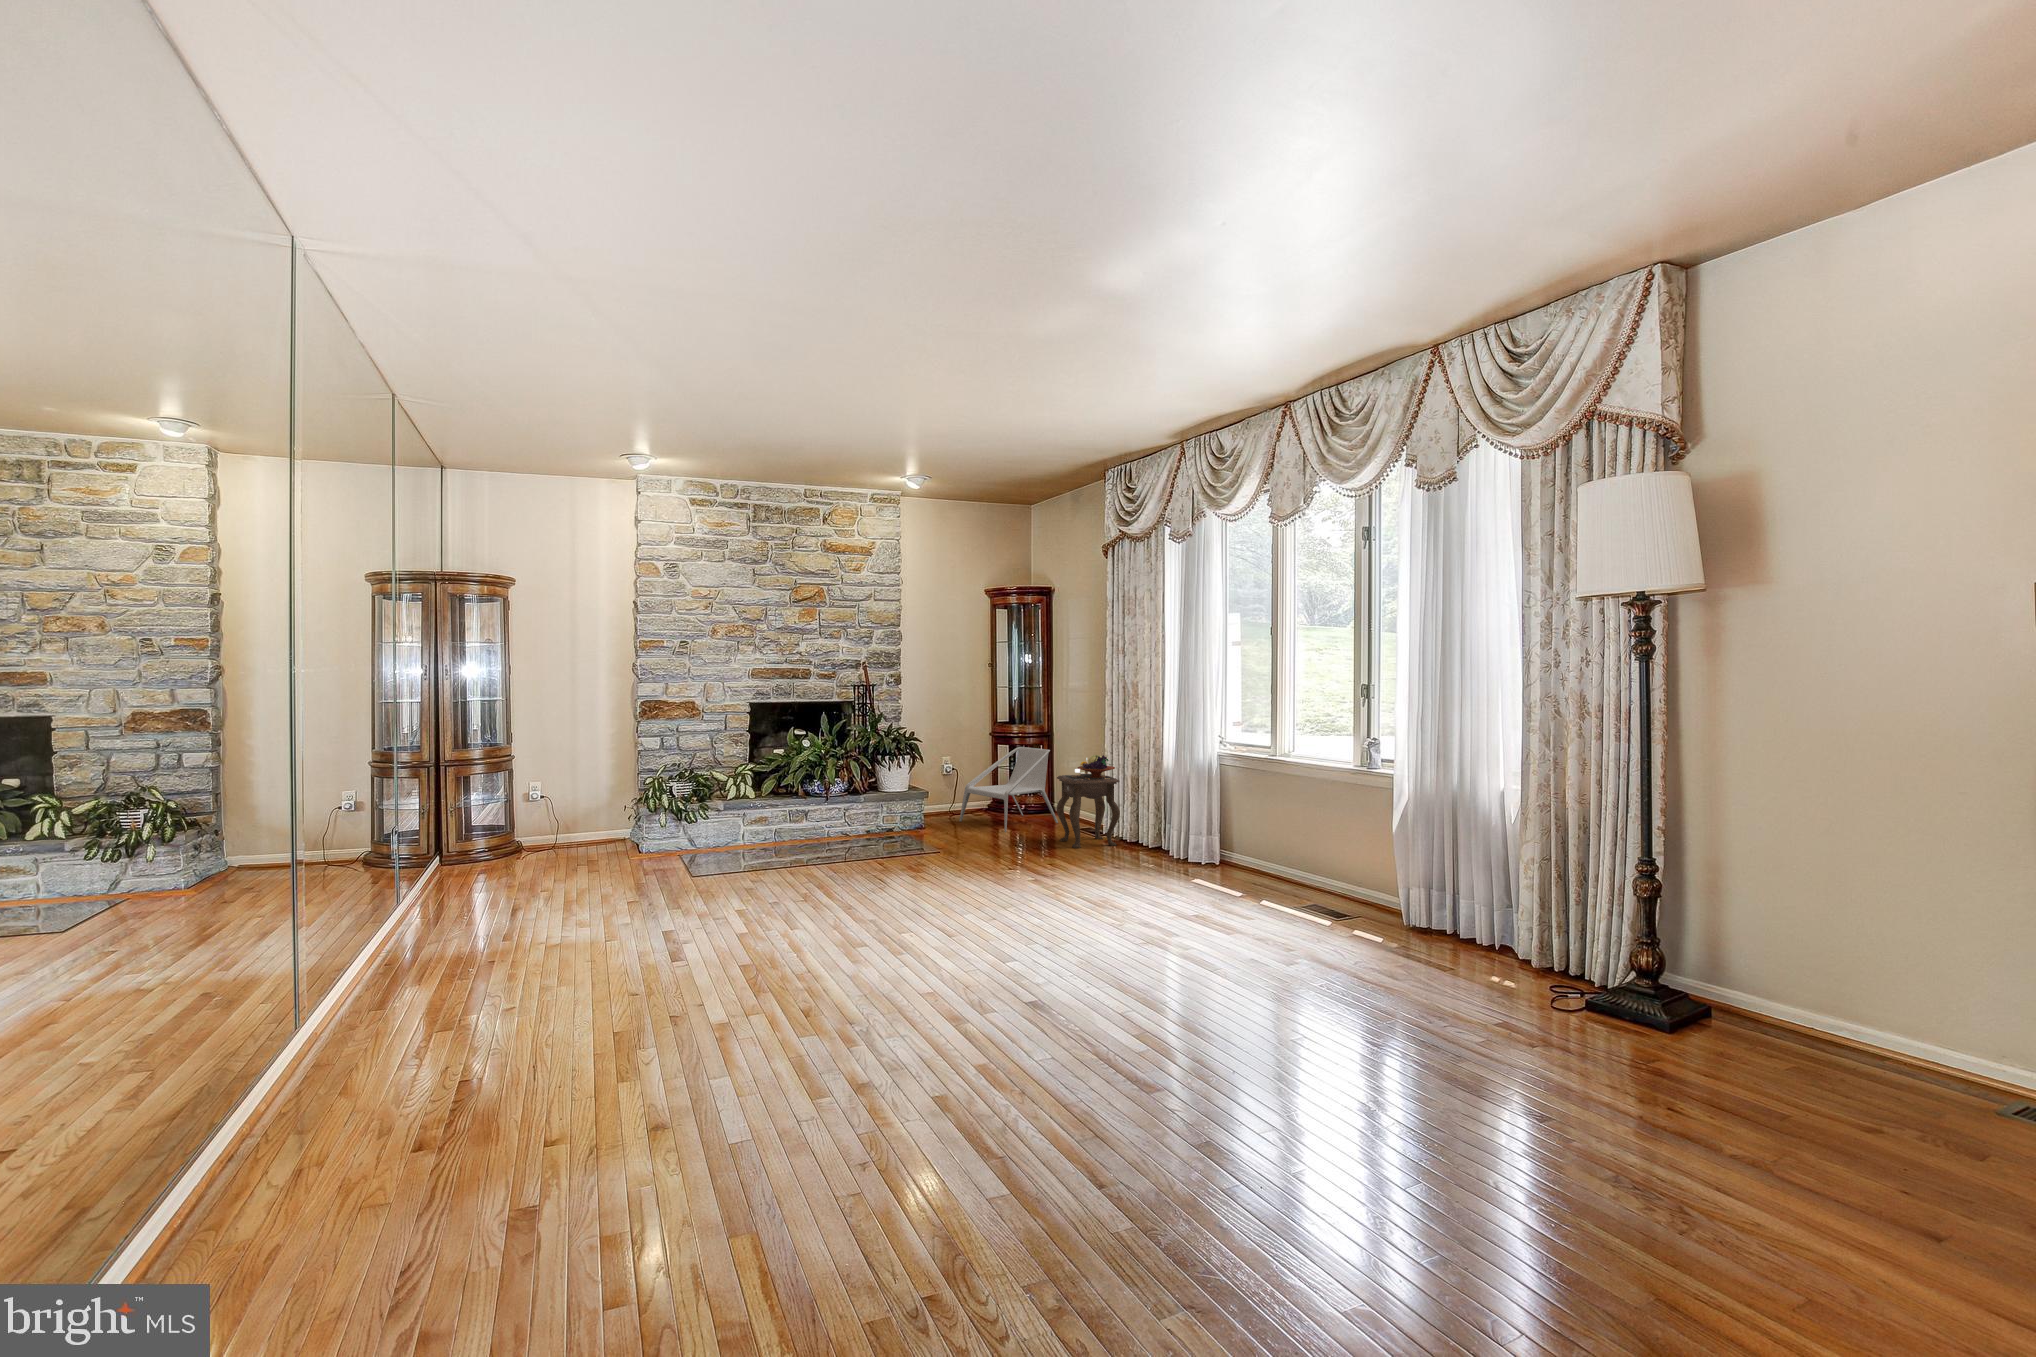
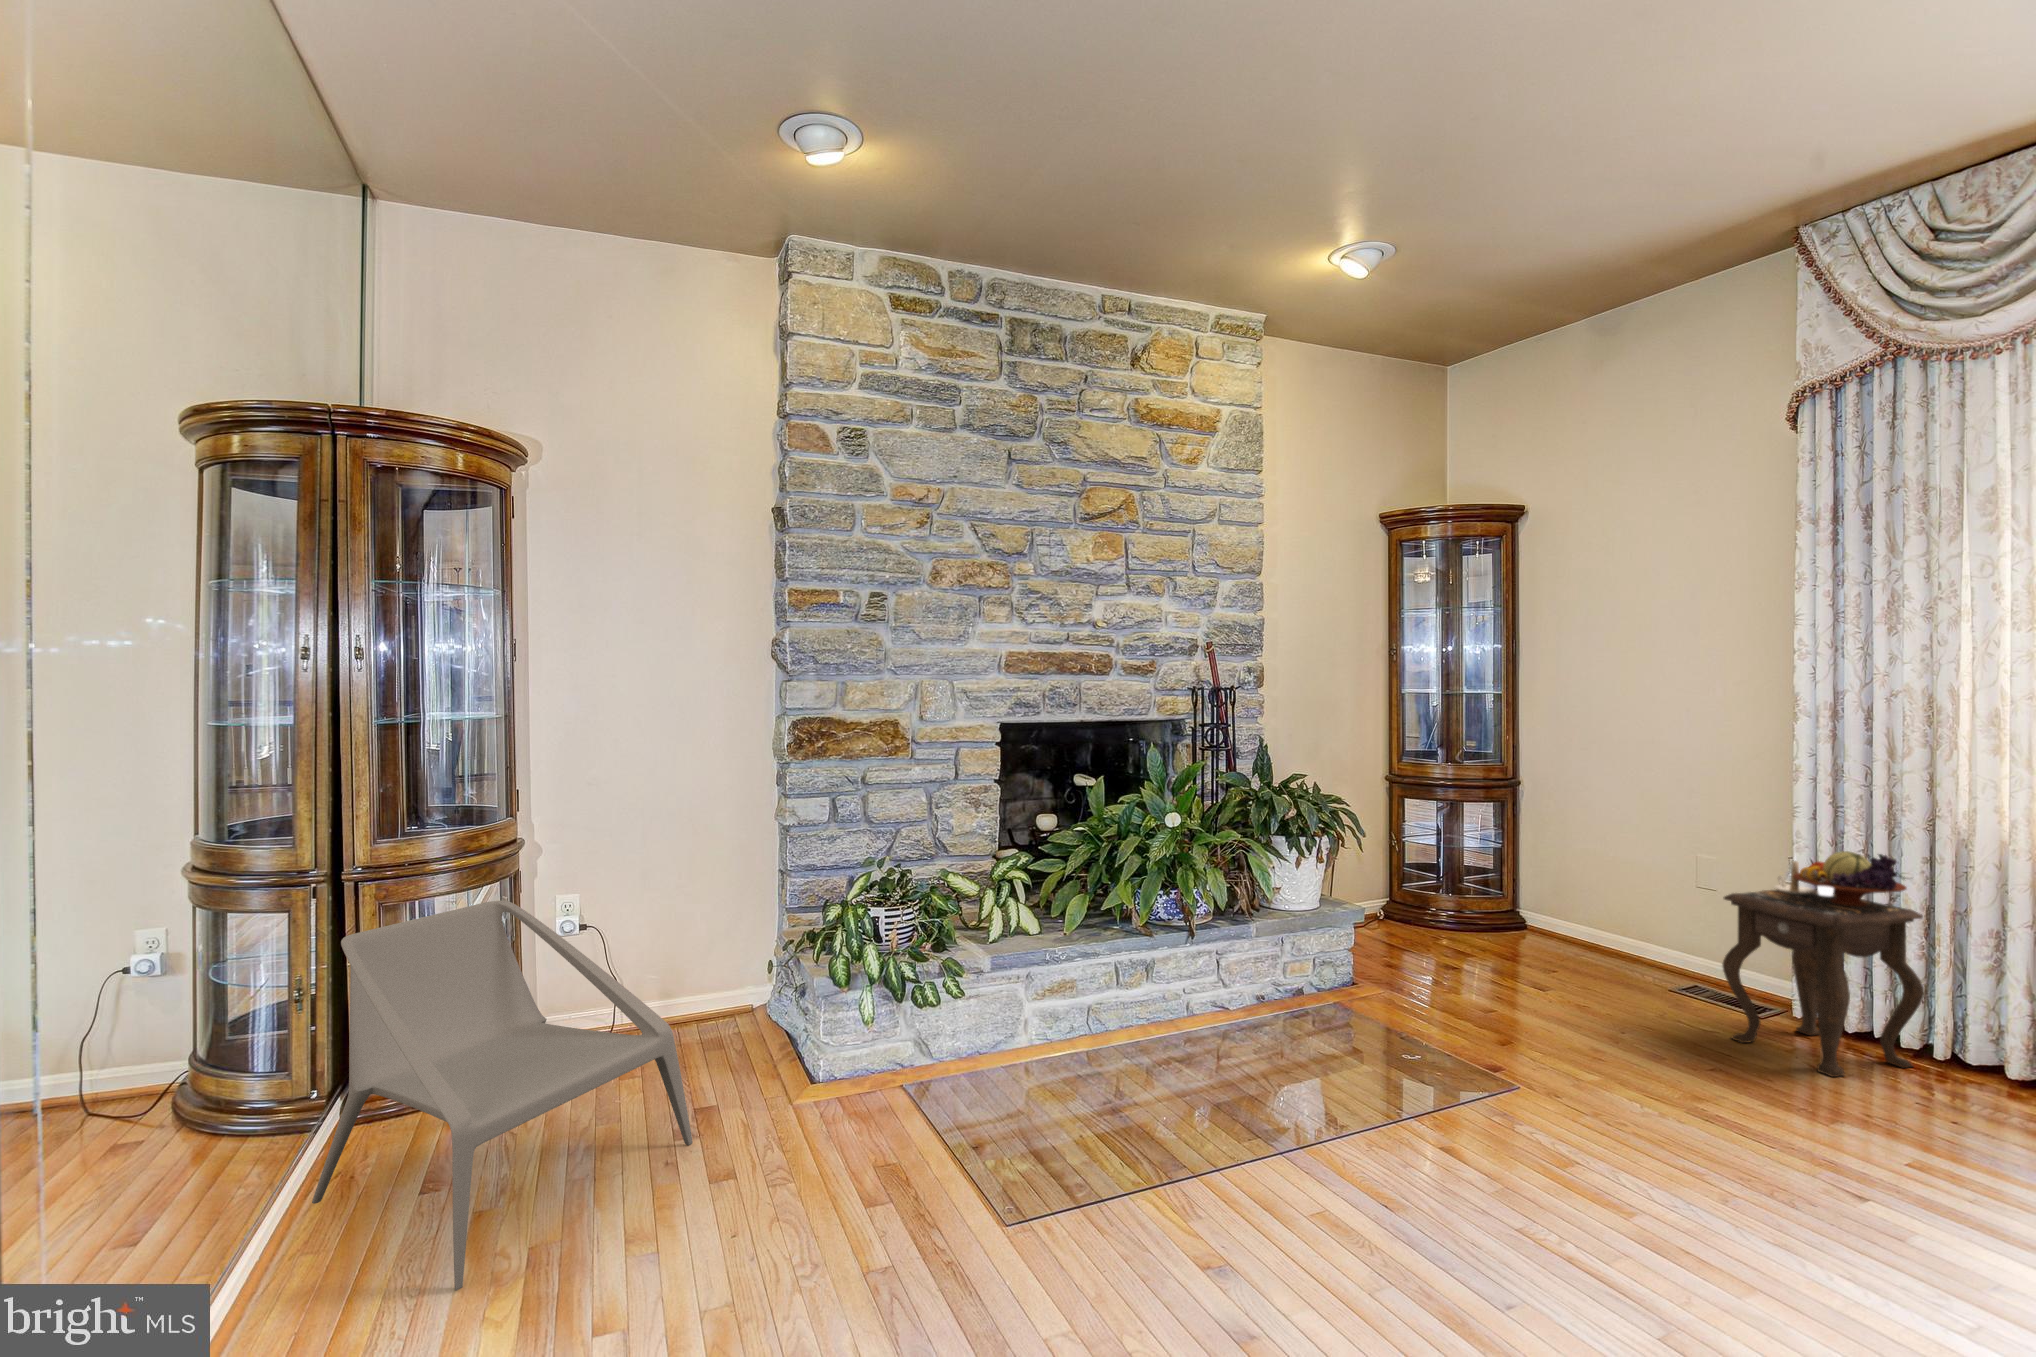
armchair: present [960,747,1058,832] -> present [312,900,693,1290]

